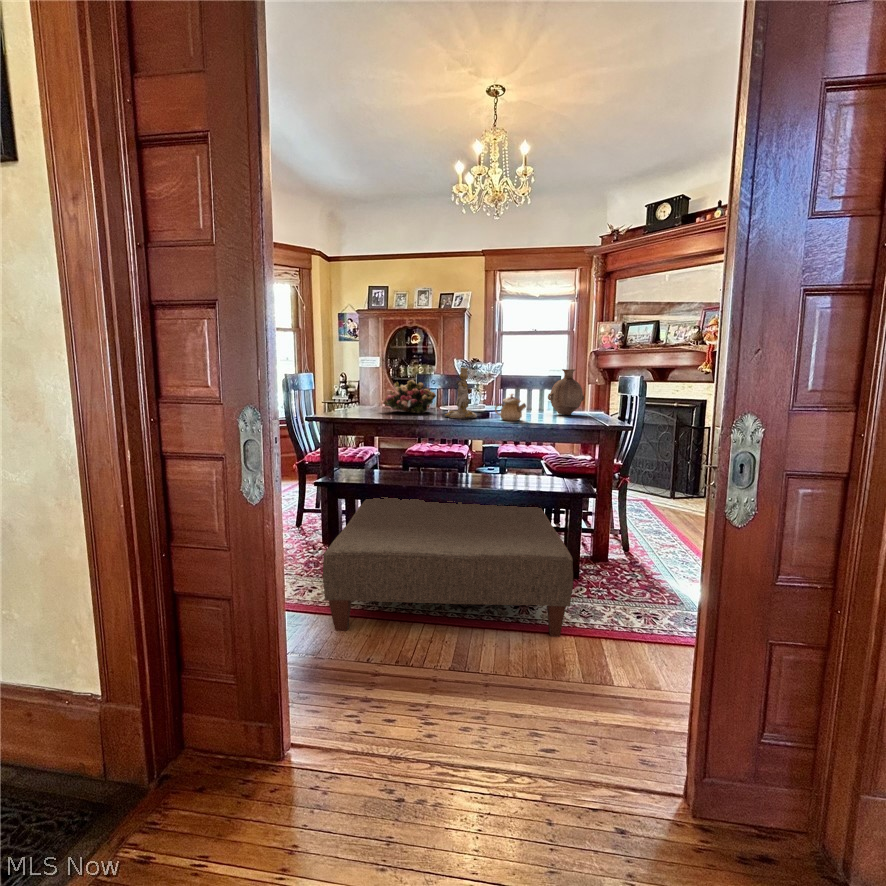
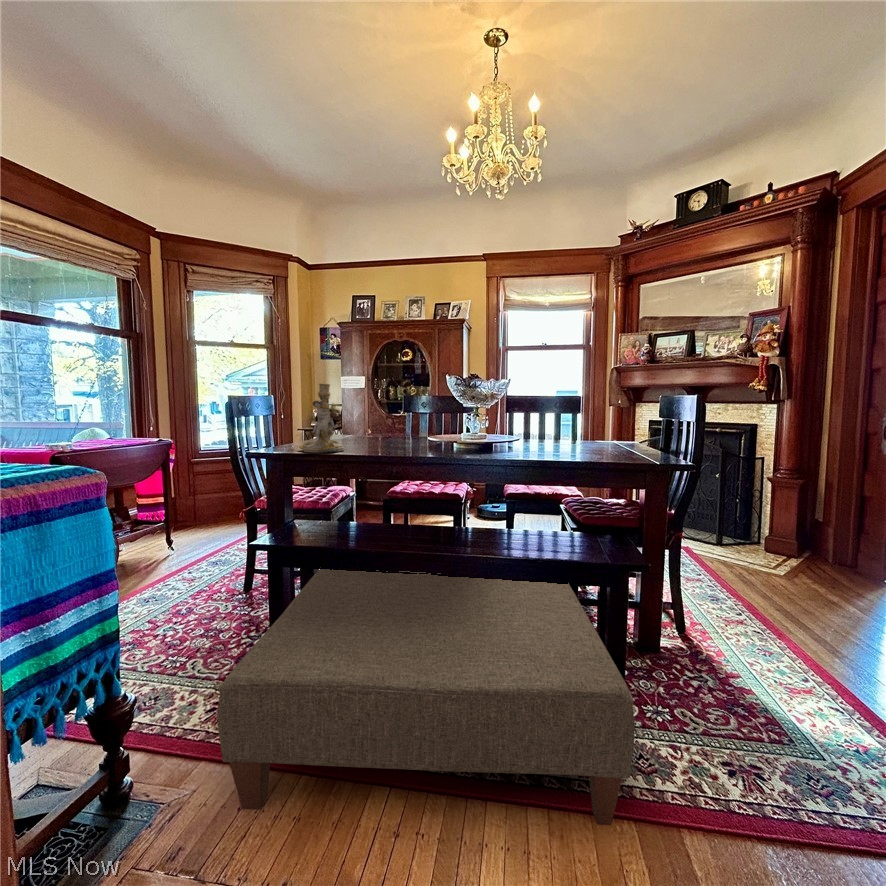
candlestick: present [445,368,477,418] -> present [299,383,344,453]
vase: present [548,369,584,415] -> none [568,386,615,445]
flower arrangement: present [381,380,436,414] -> none [351,402,423,445]
teapot: present [495,394,526,421] -> none [499,418,542,456]

